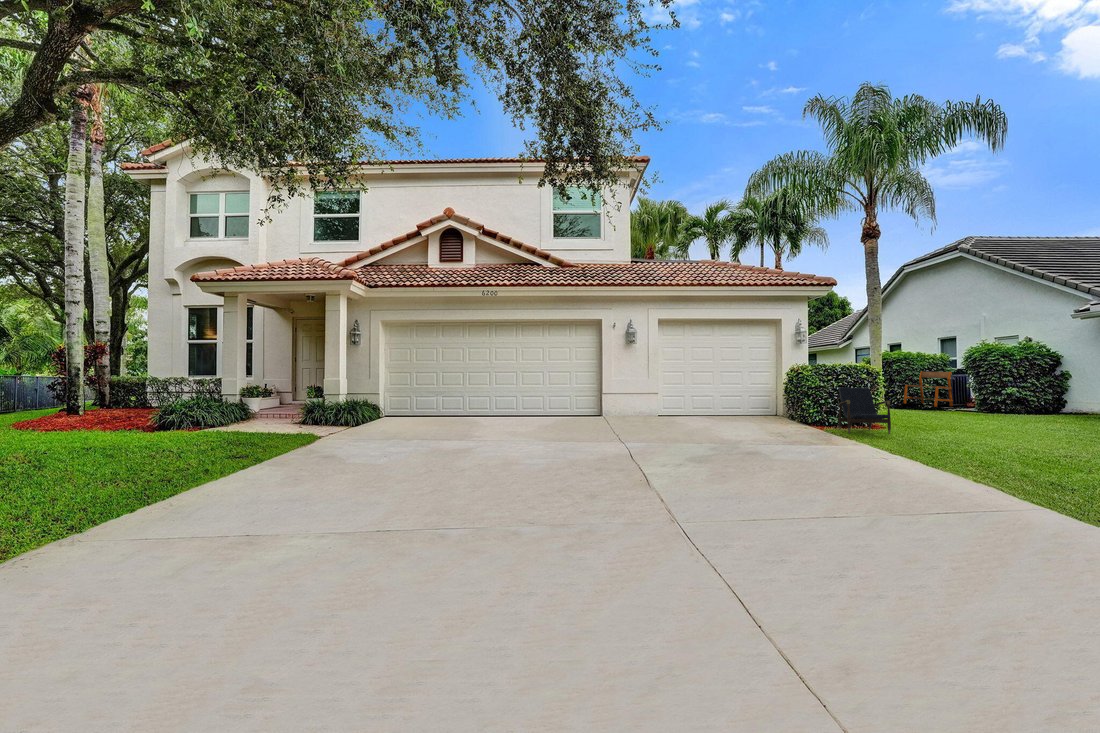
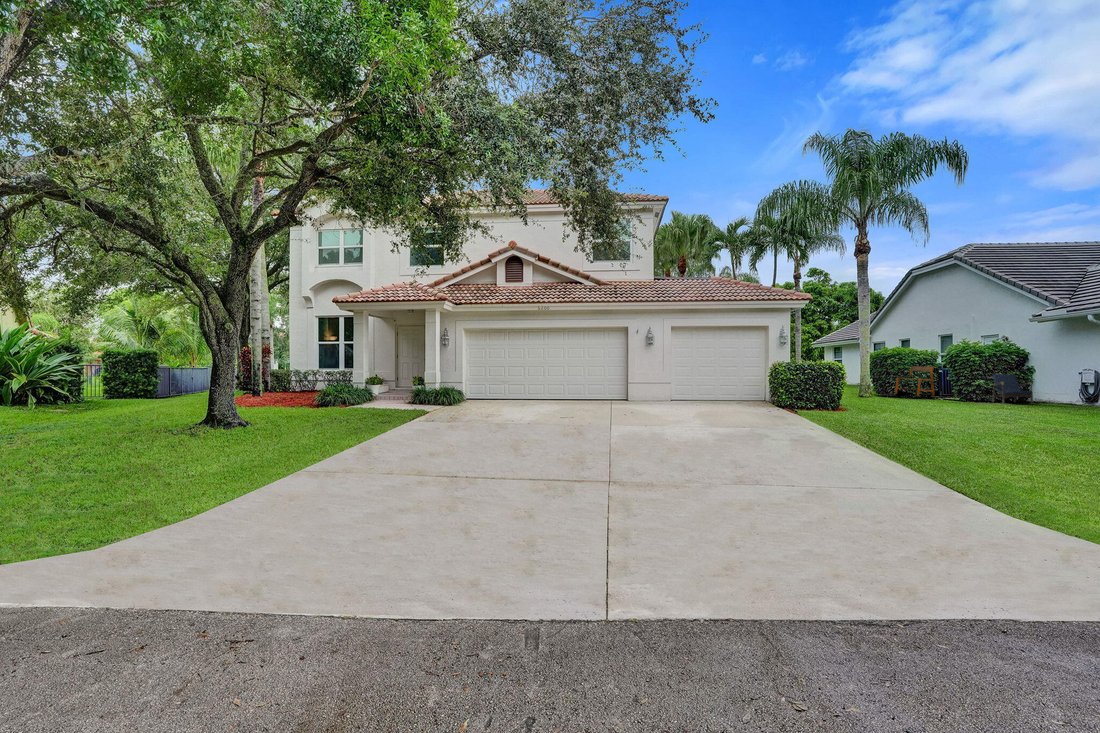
lounge chair: present [839,388,891,434] -> present [993,374,1033,404]

